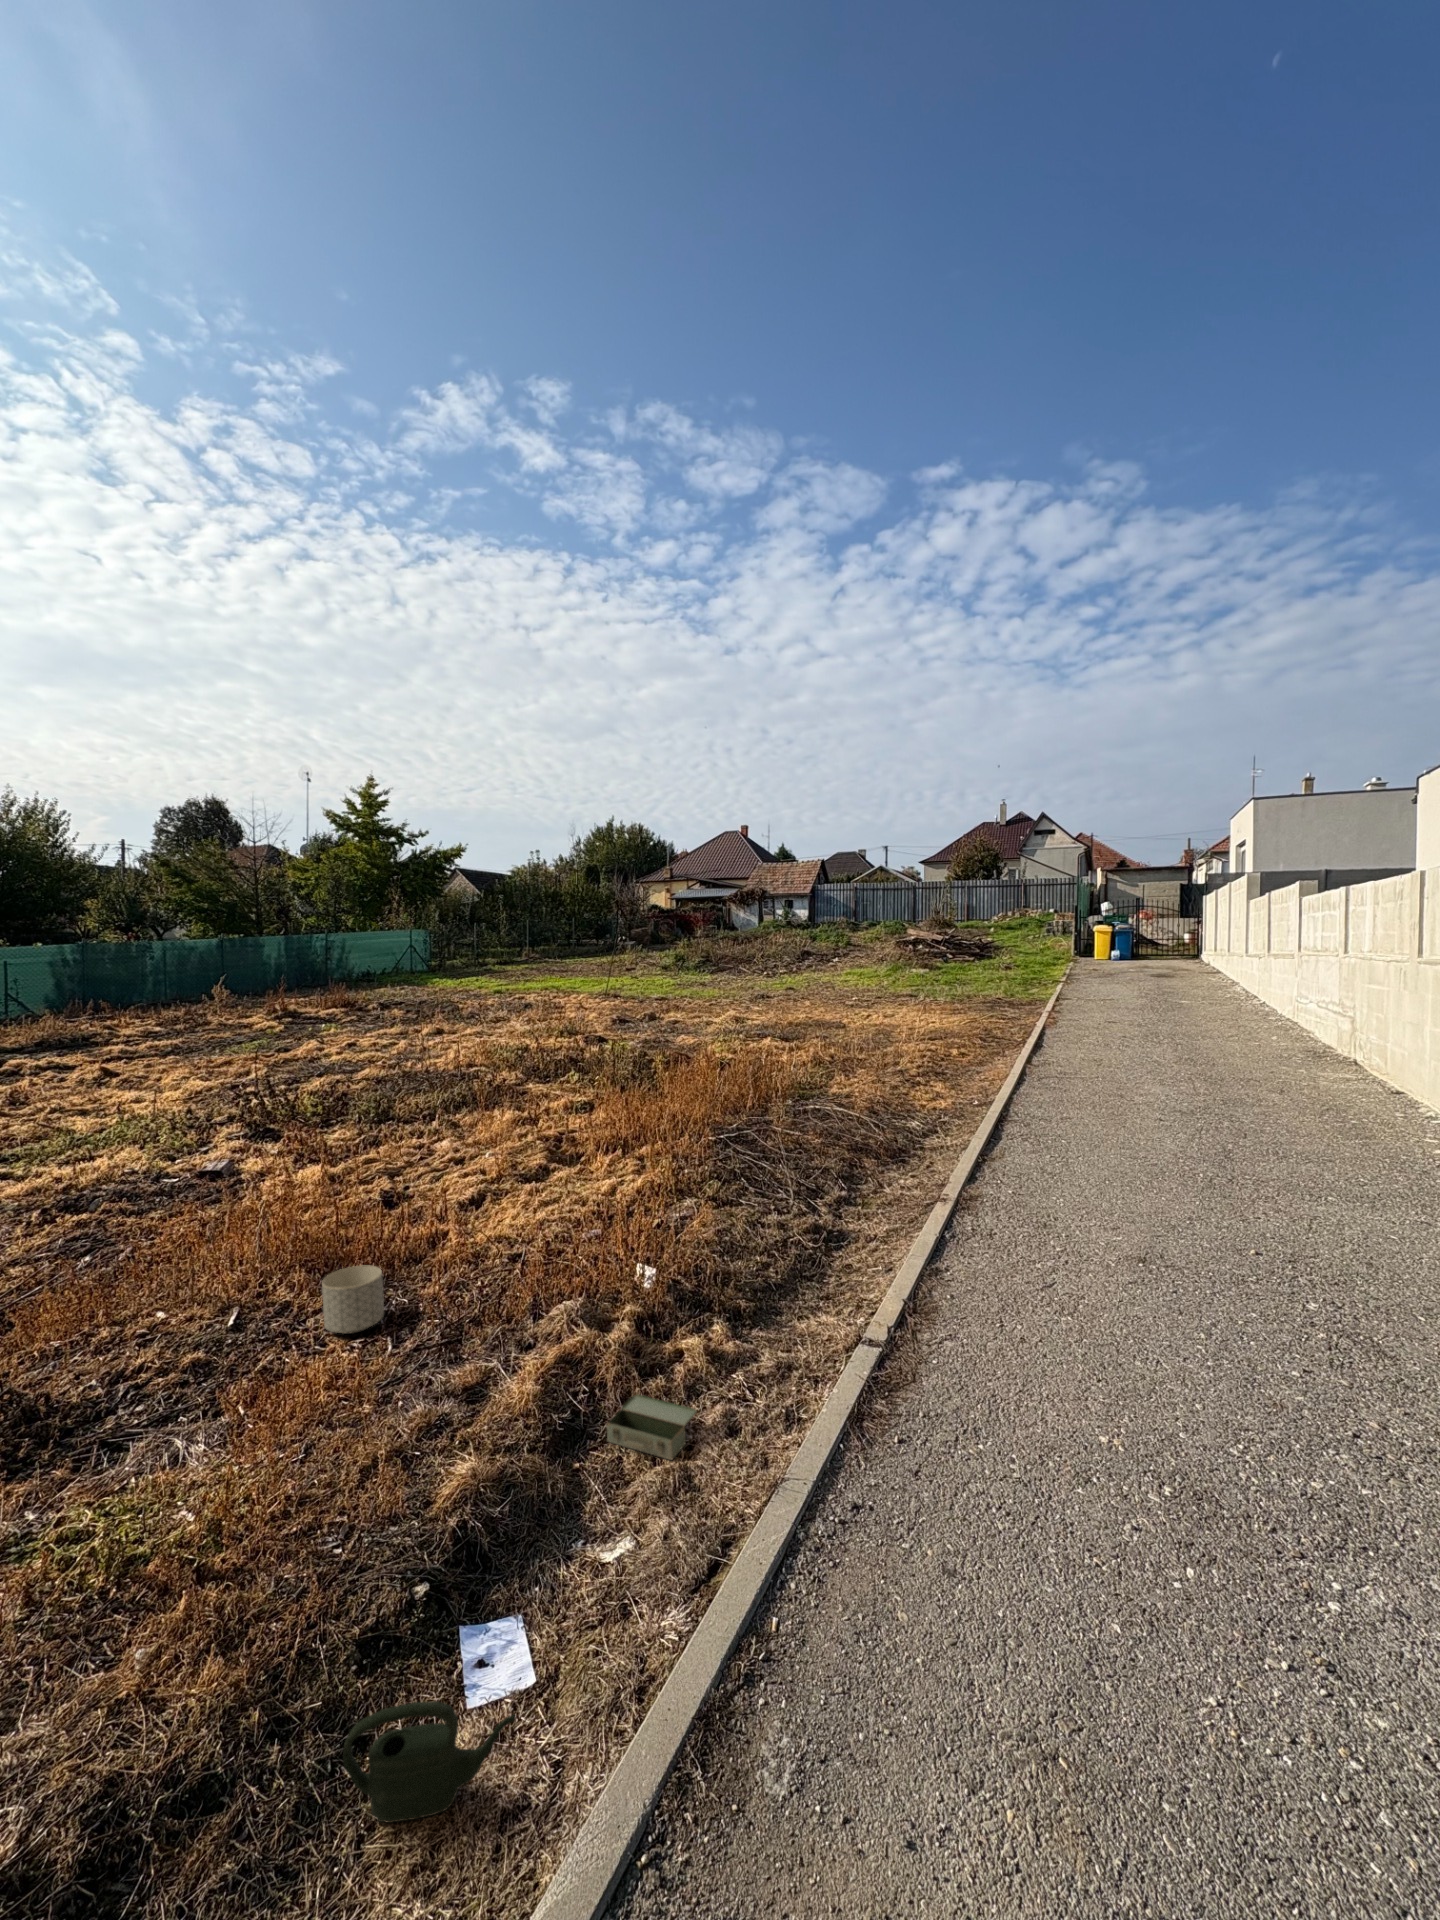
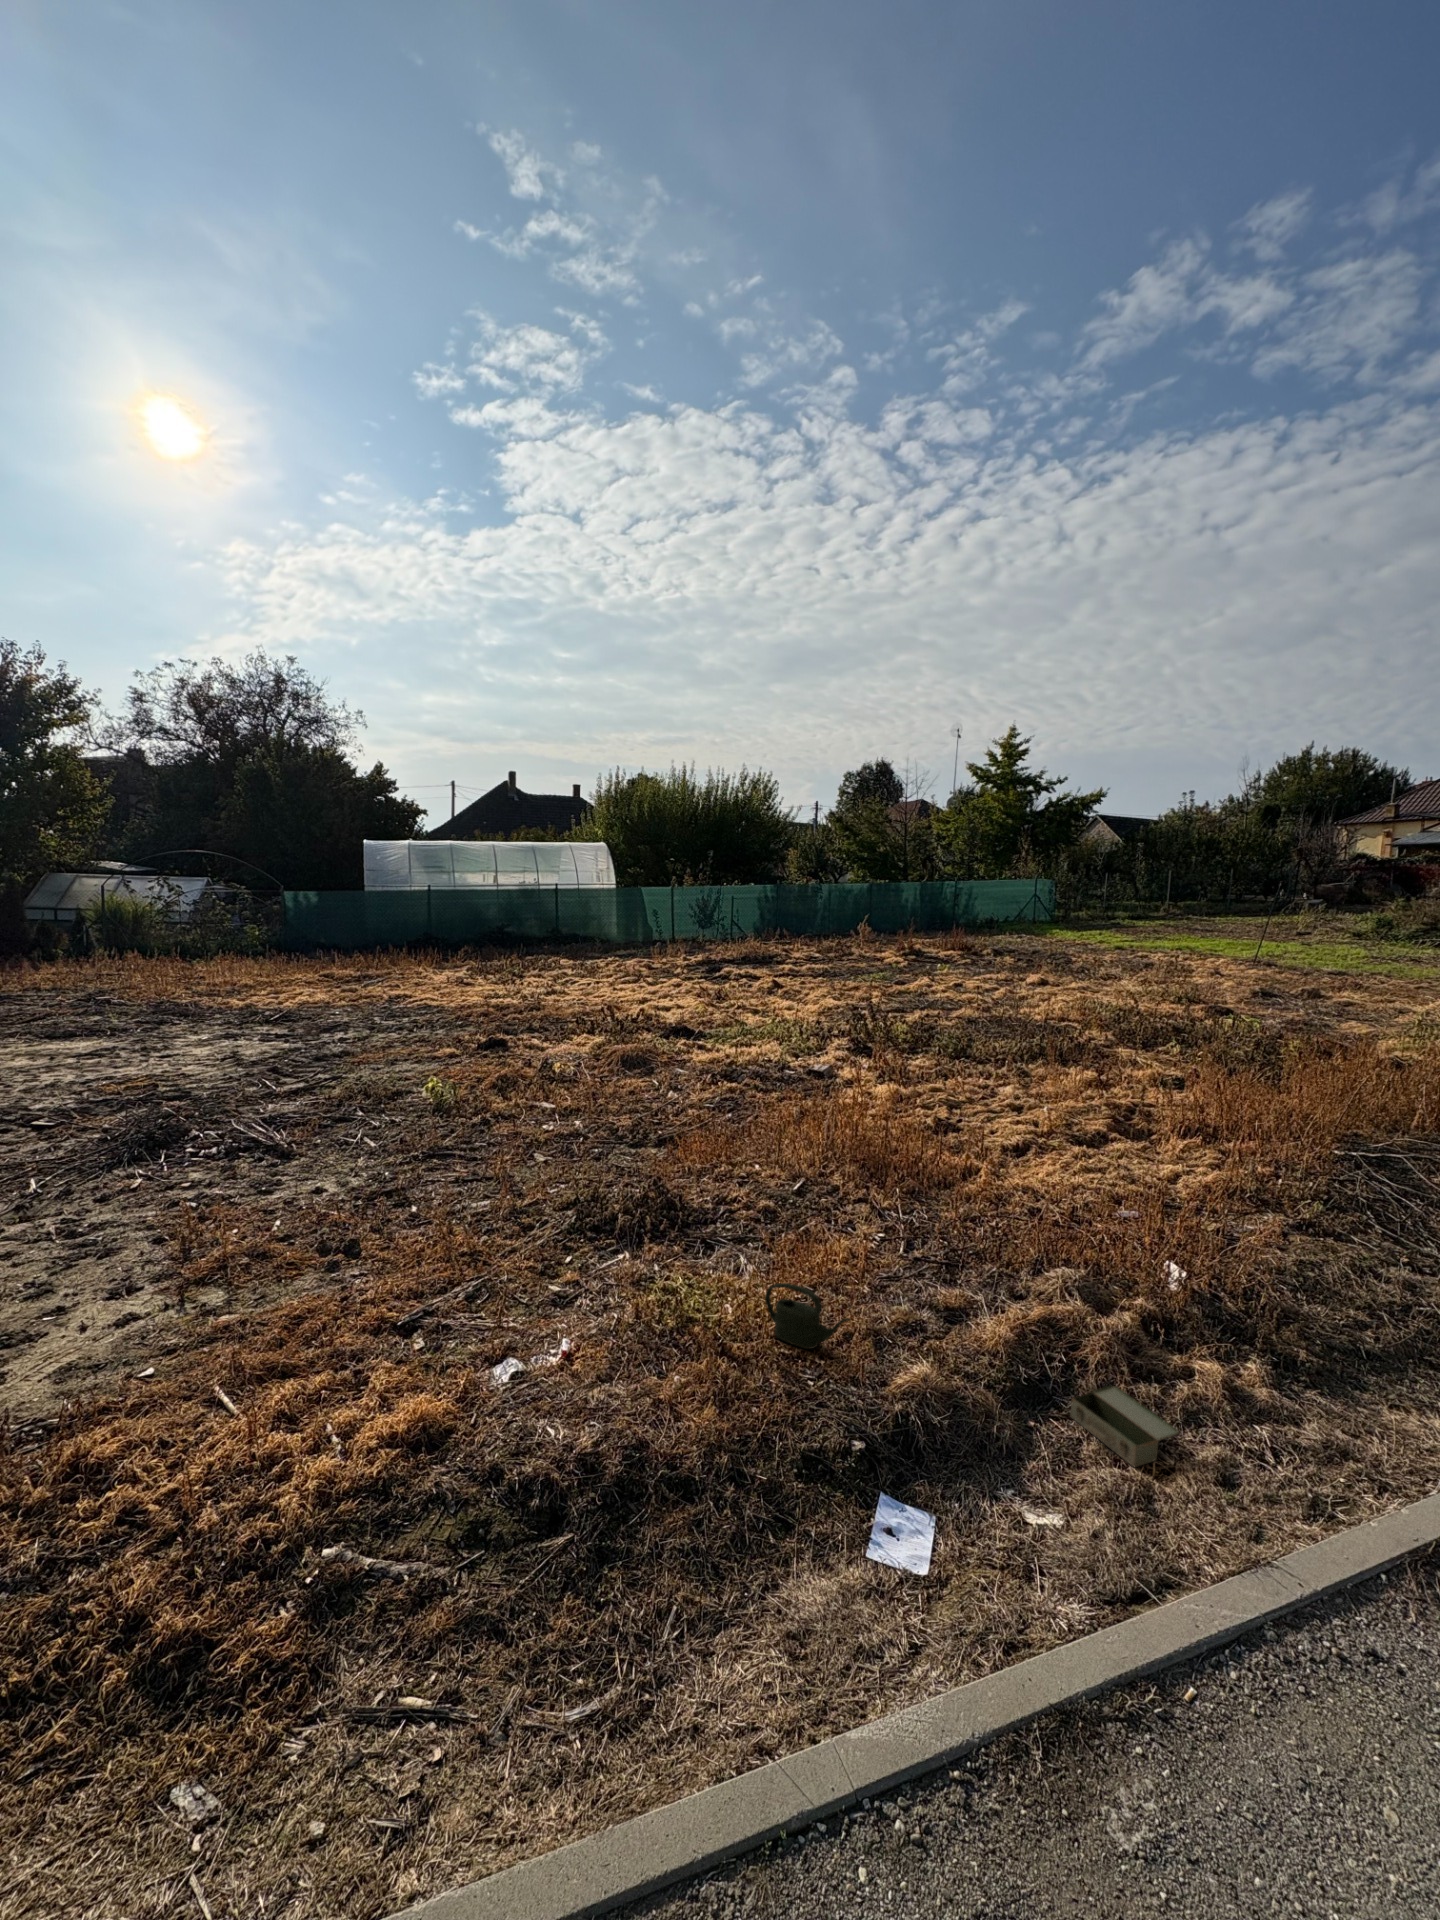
planter: present [322,1266,384,1334] -> none [856,1171,907,1229]
watering can: present [343,1701,515,1823] -> present [765,1283,850,1349]

